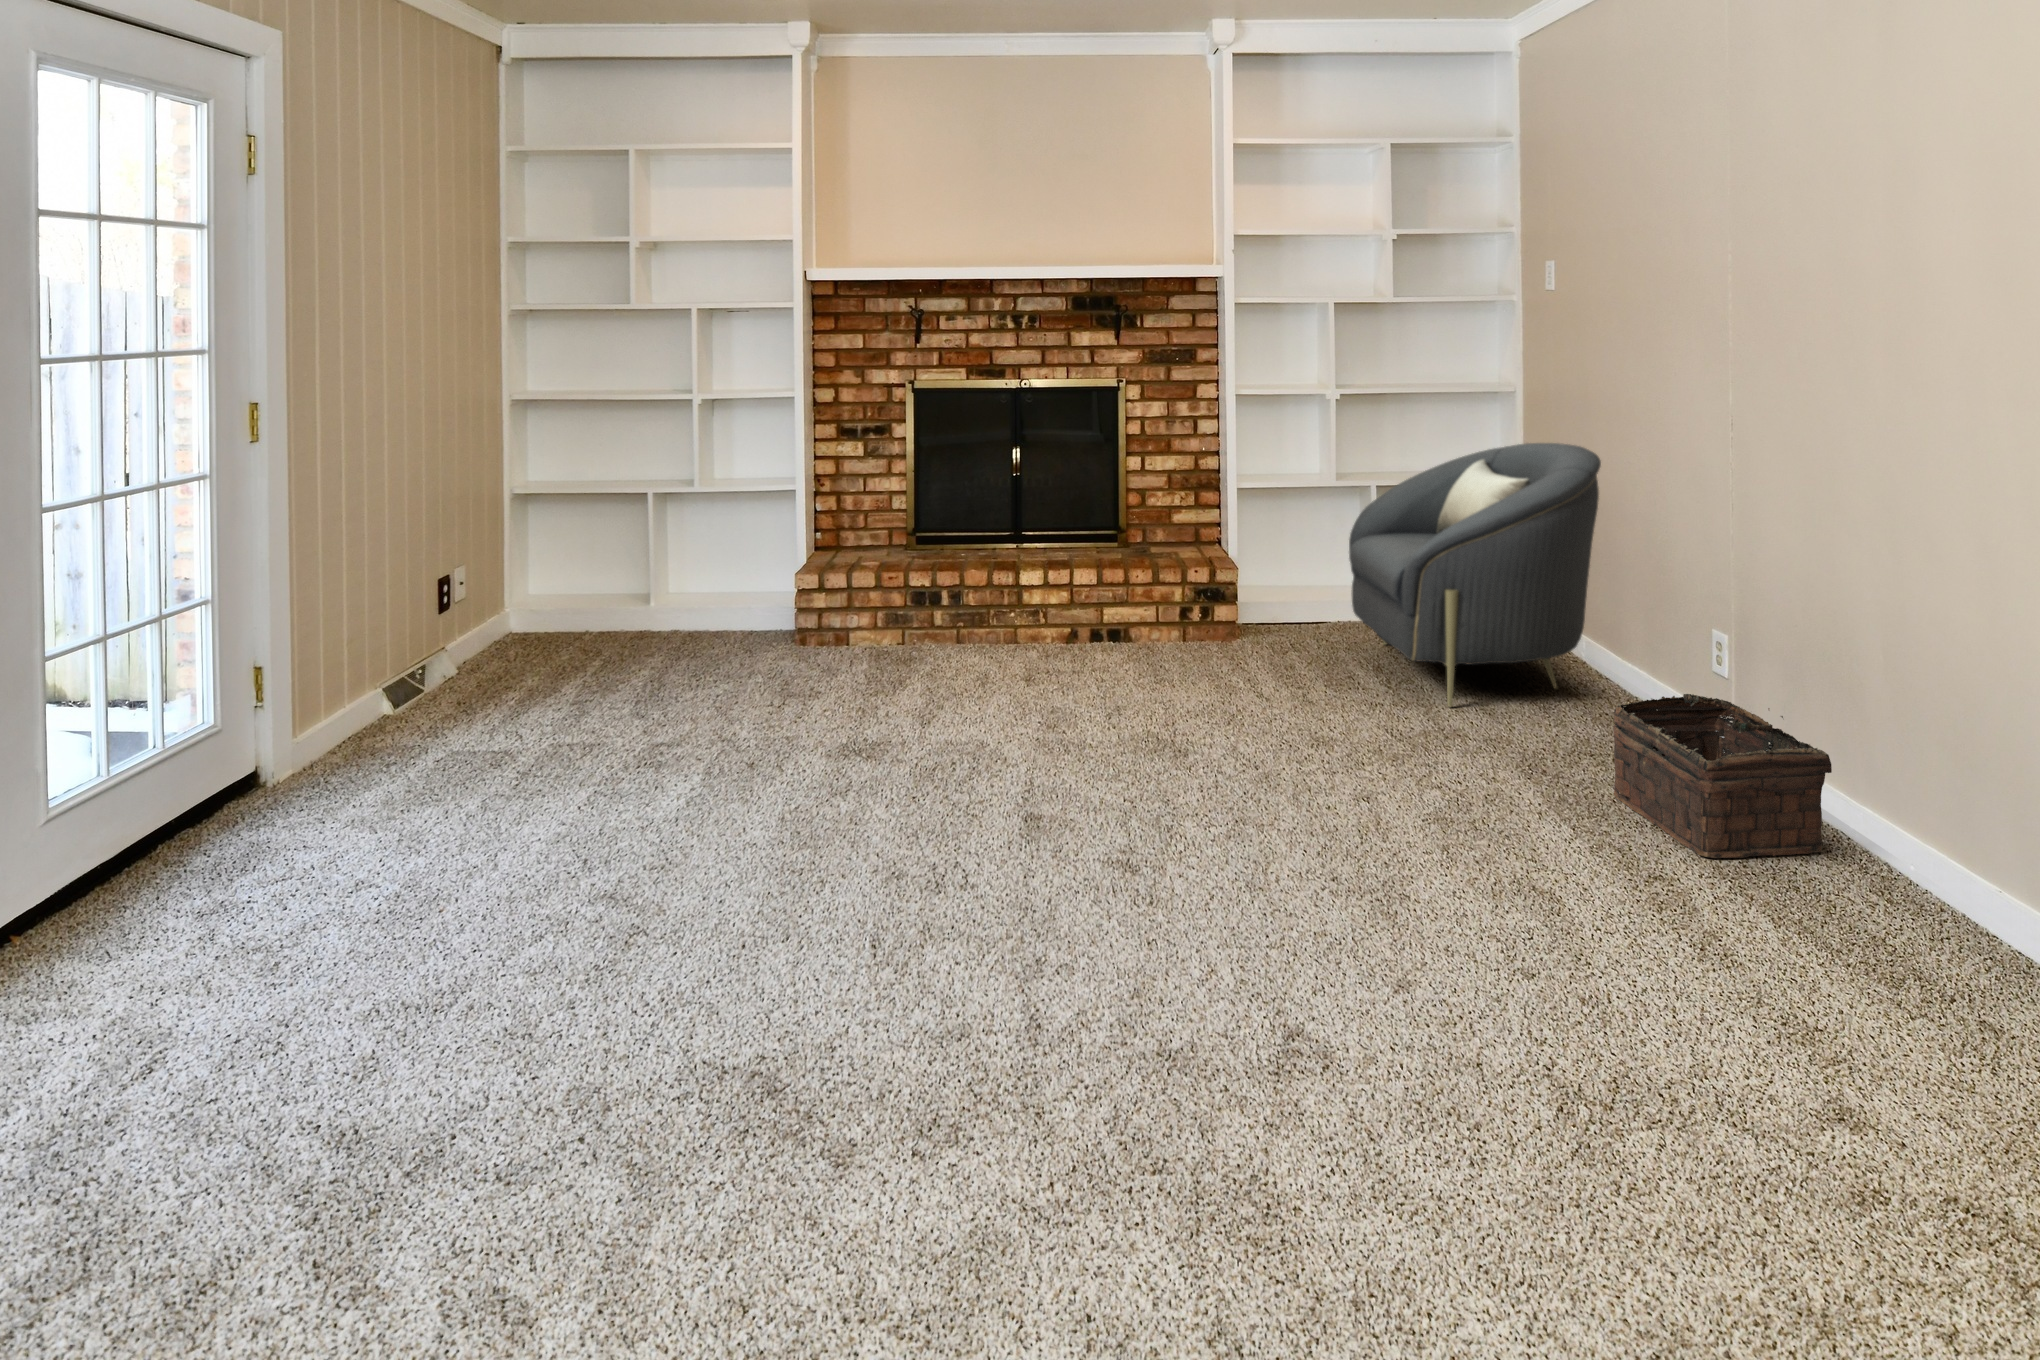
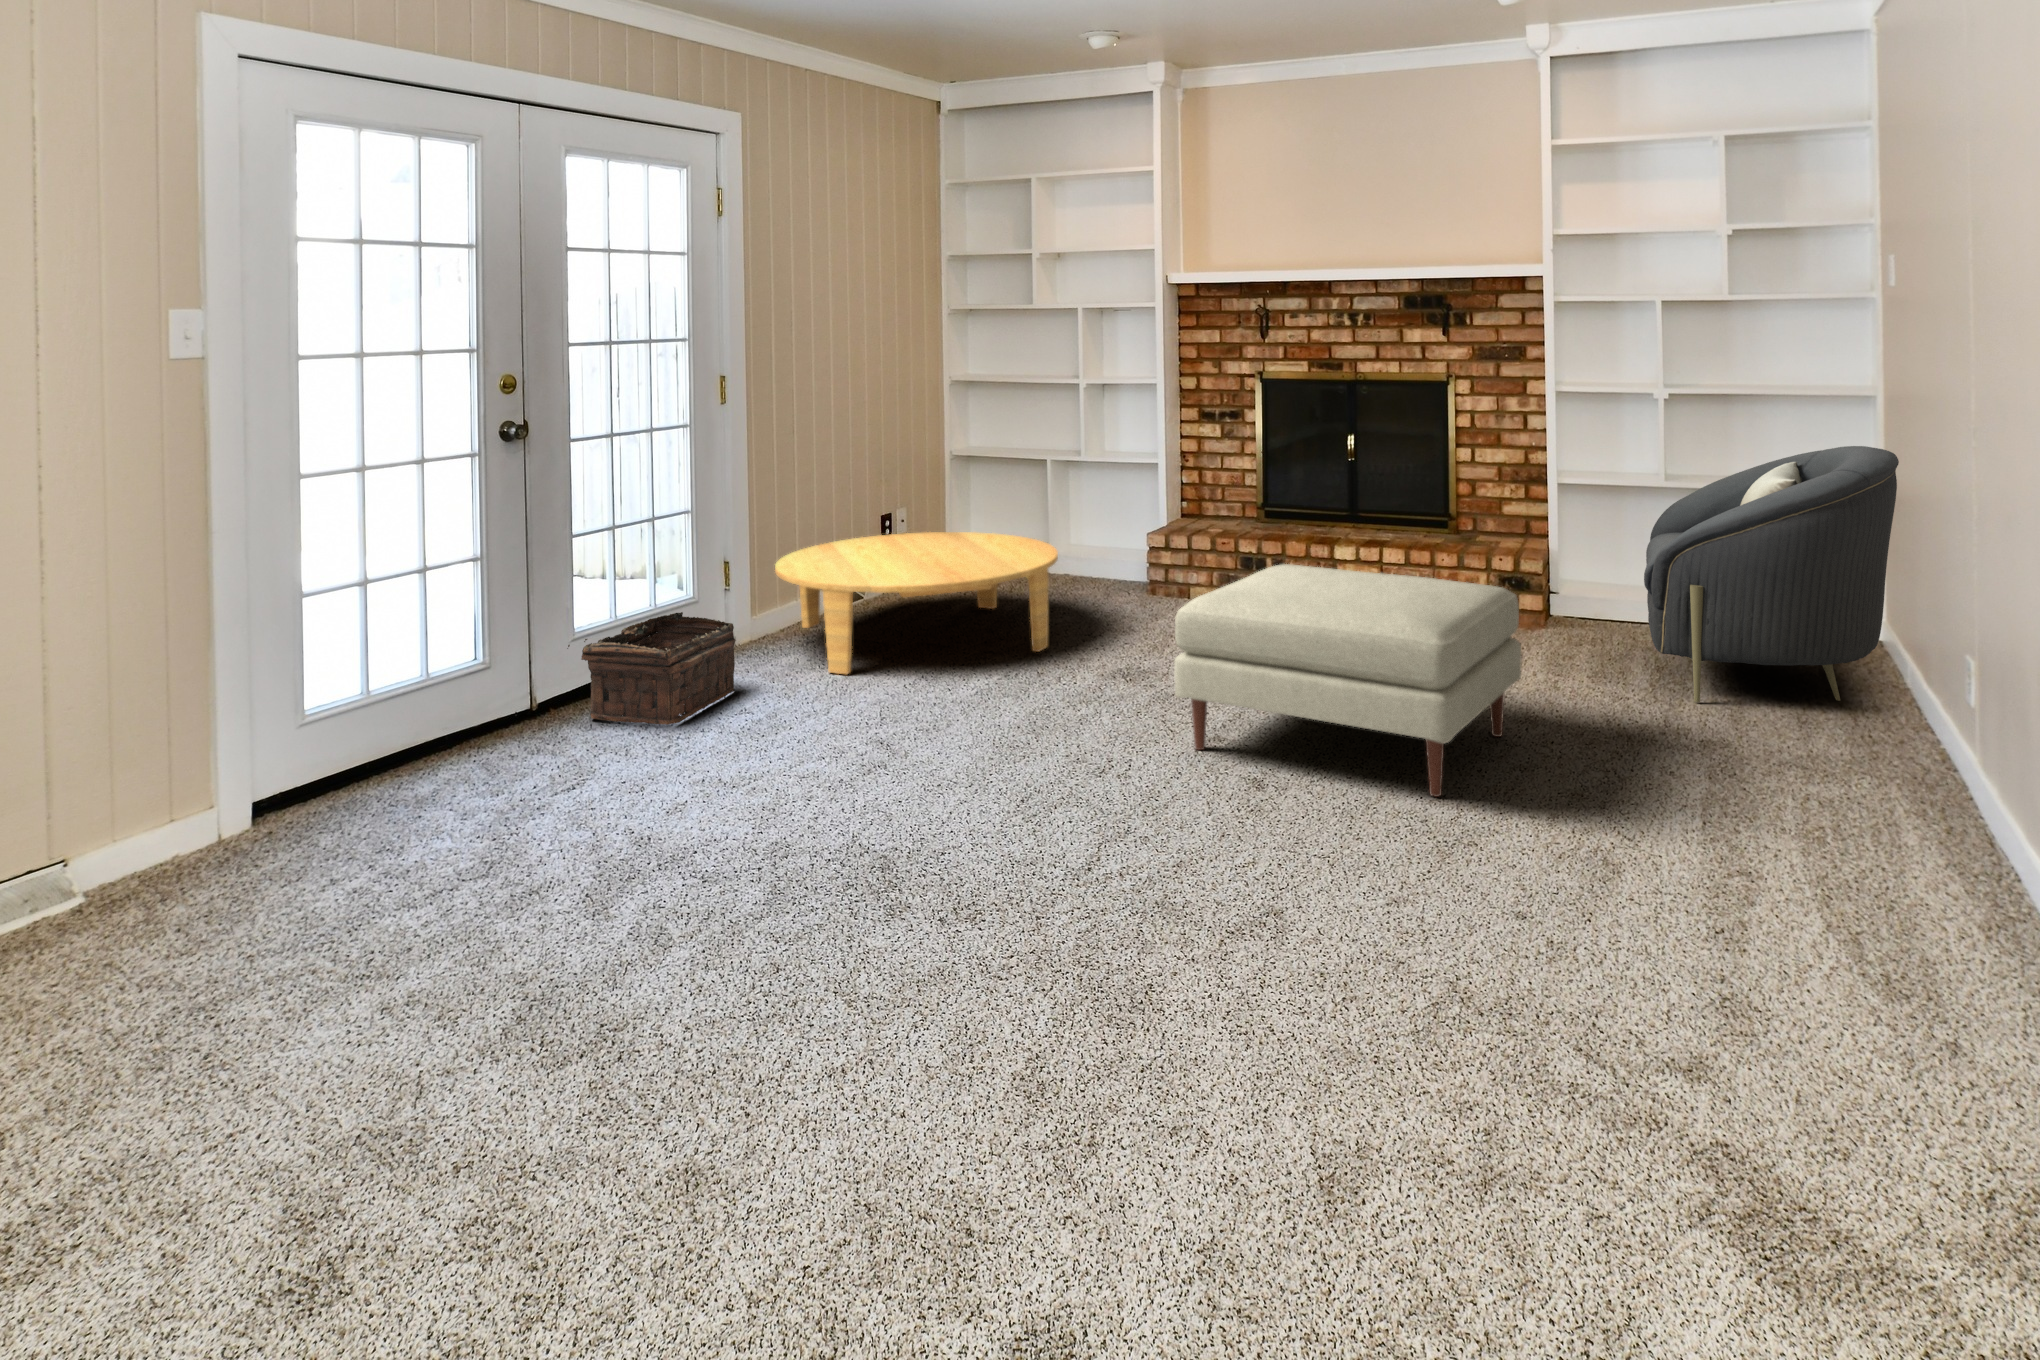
coffee table: none [341,589,734,807] -> present [775,532,1058,674]
ottoman: none [1007,606,1361,863] -> present [1174,564,1521,797]
basket: present [1613,694,1832,858] -> present [567,612,735,725]

